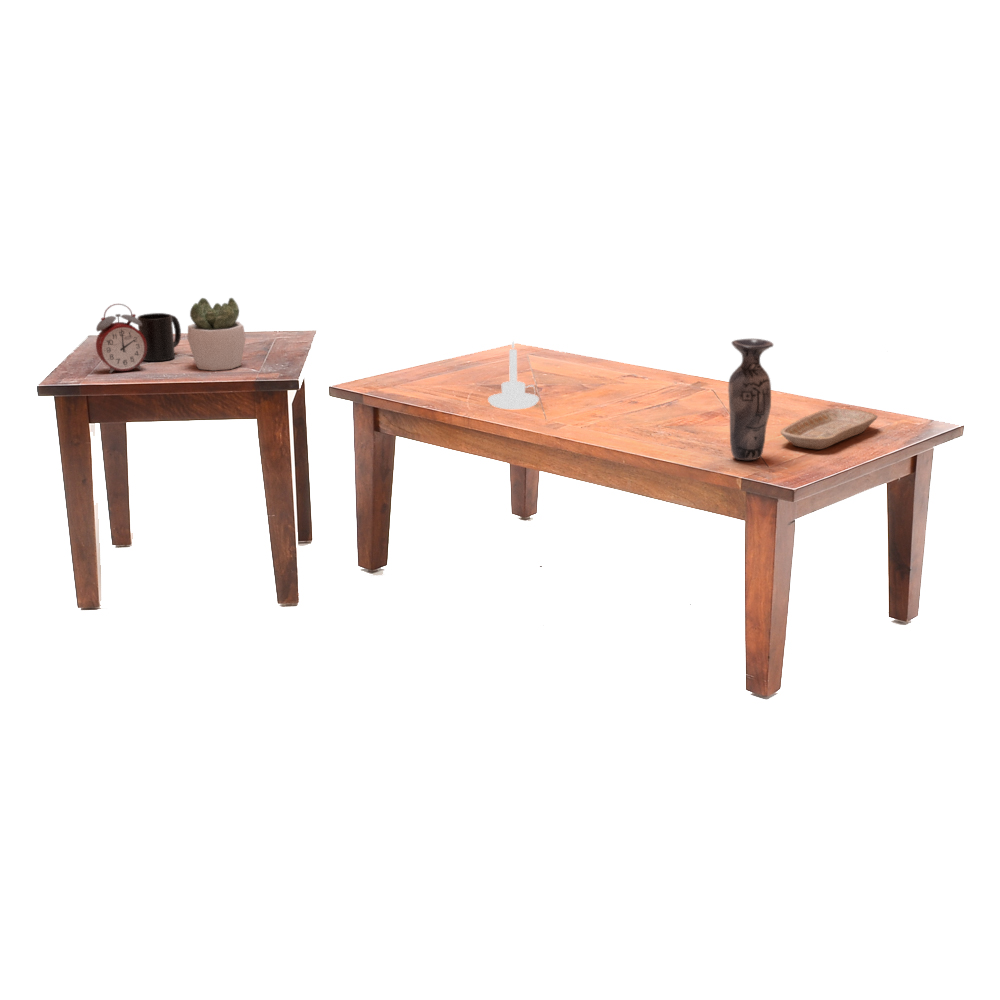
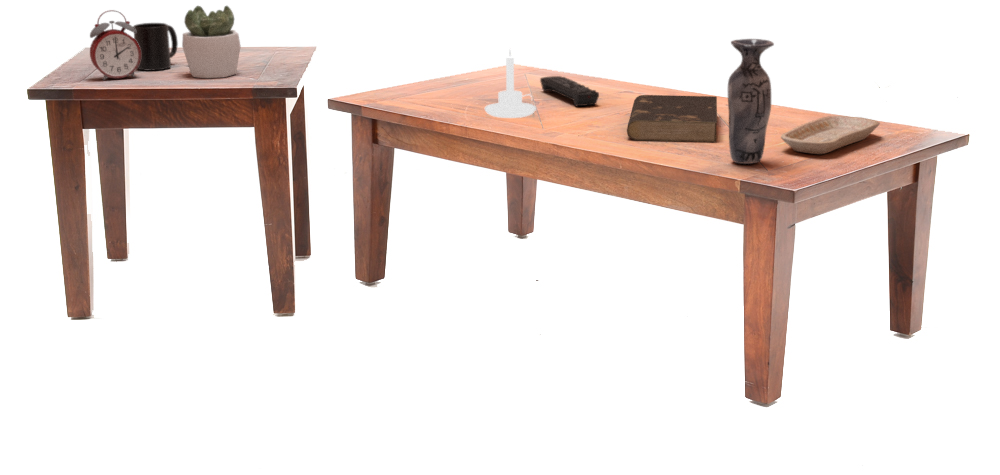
remote control: none [542,363,601,396] -> present [540,76,599,106]
book: none [629,386,718,436] -> present [627,95,717,142]

